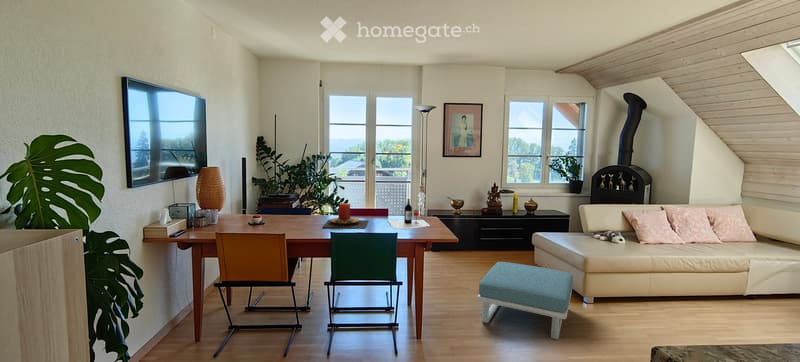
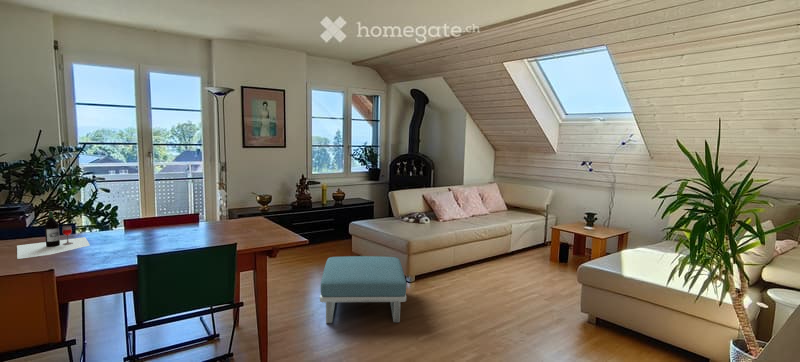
wine bottle: present [388,199,430,229] -> present [17,211,90,259]
candle: present [323,203,368,229] -> none [119,214,186,251]

